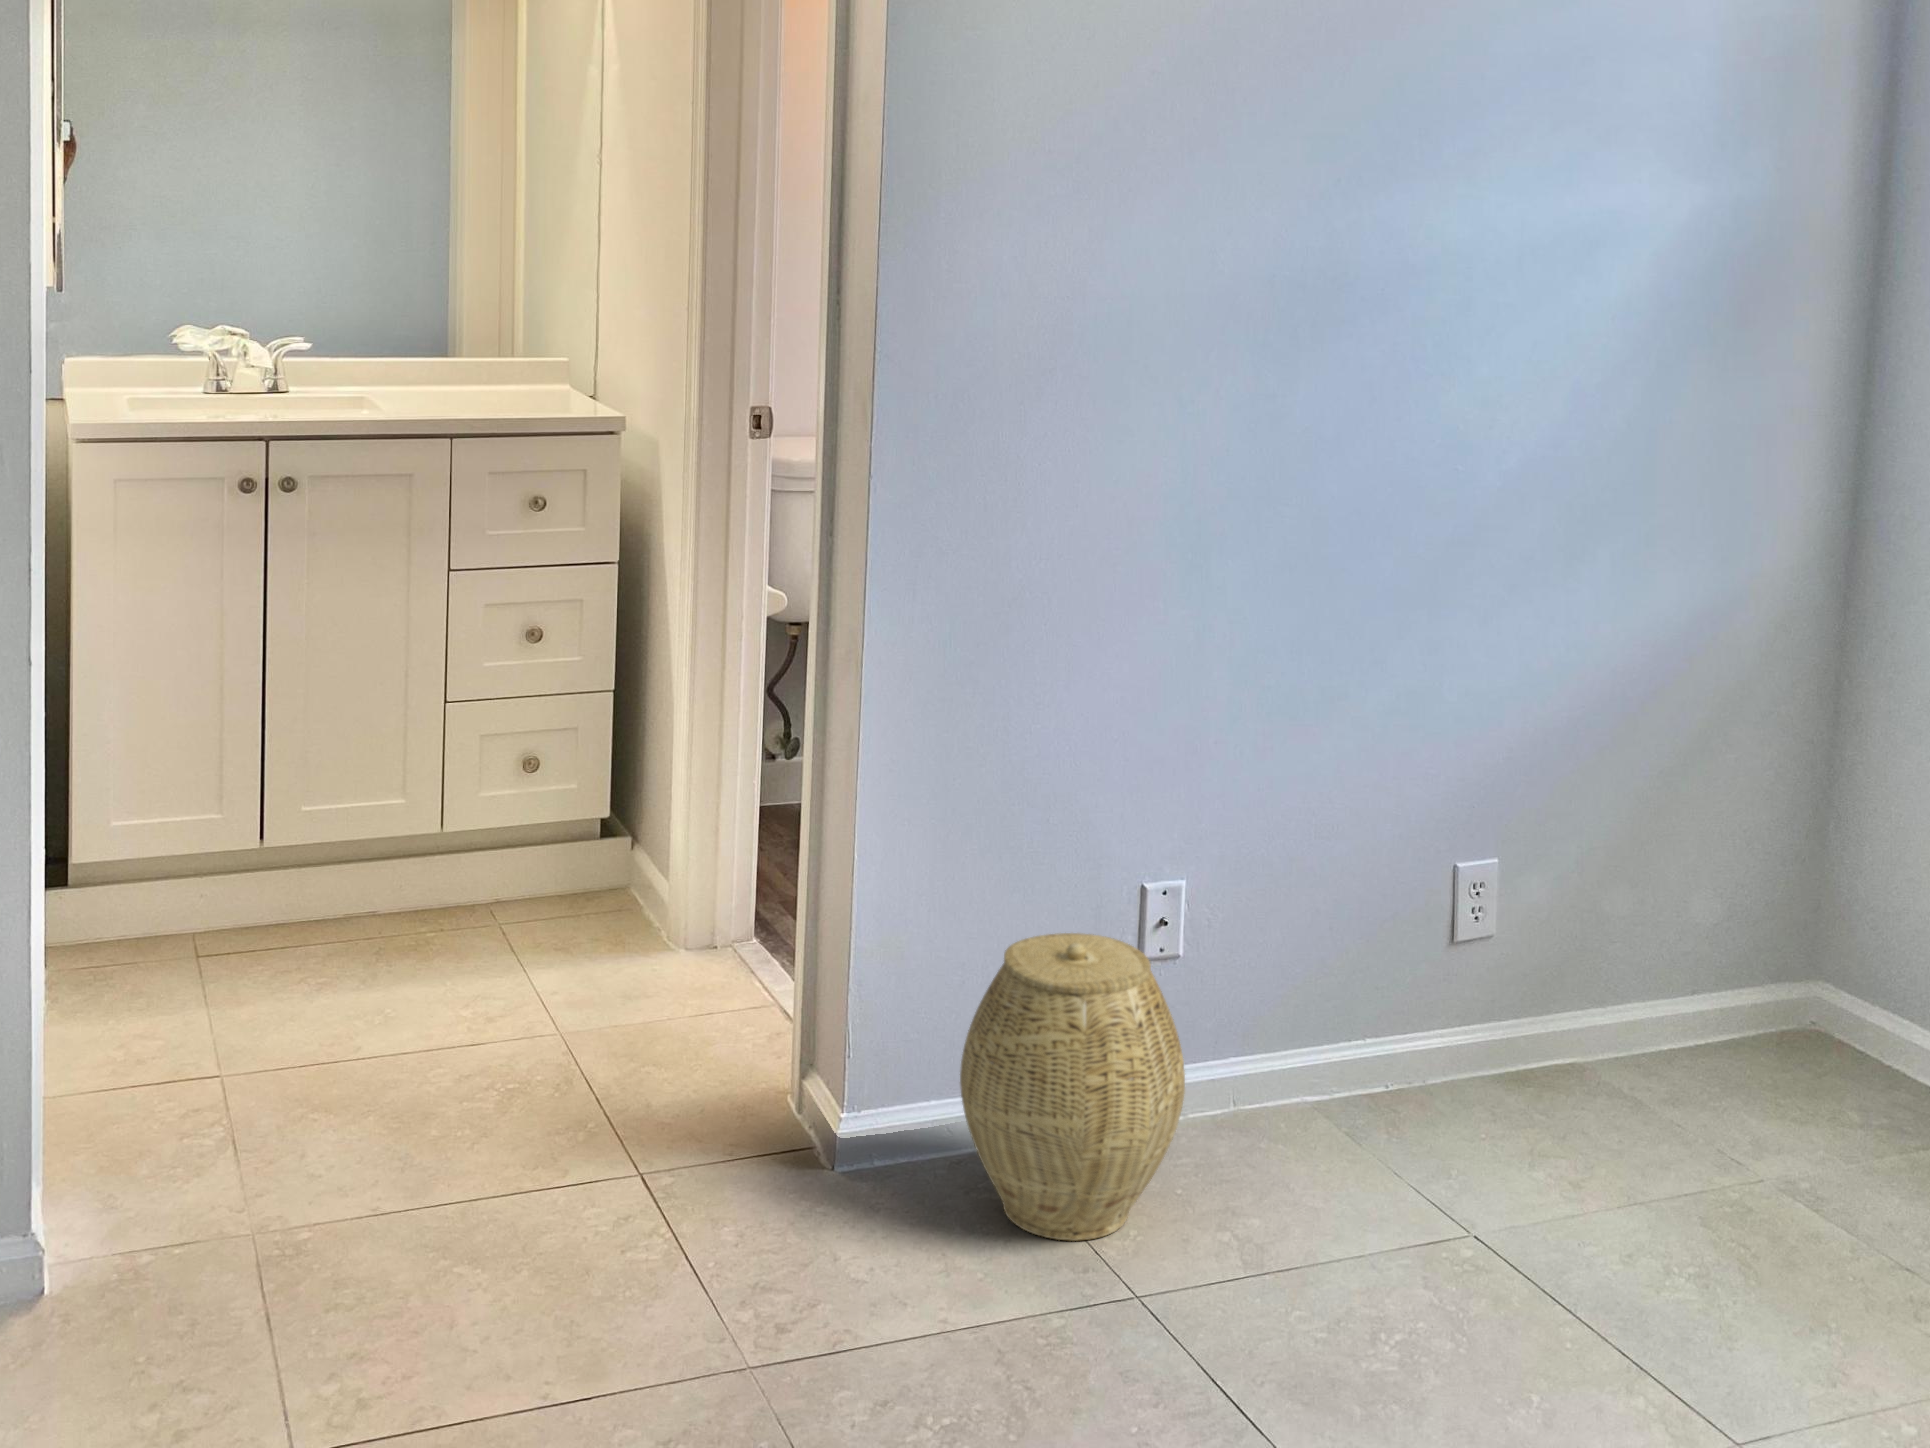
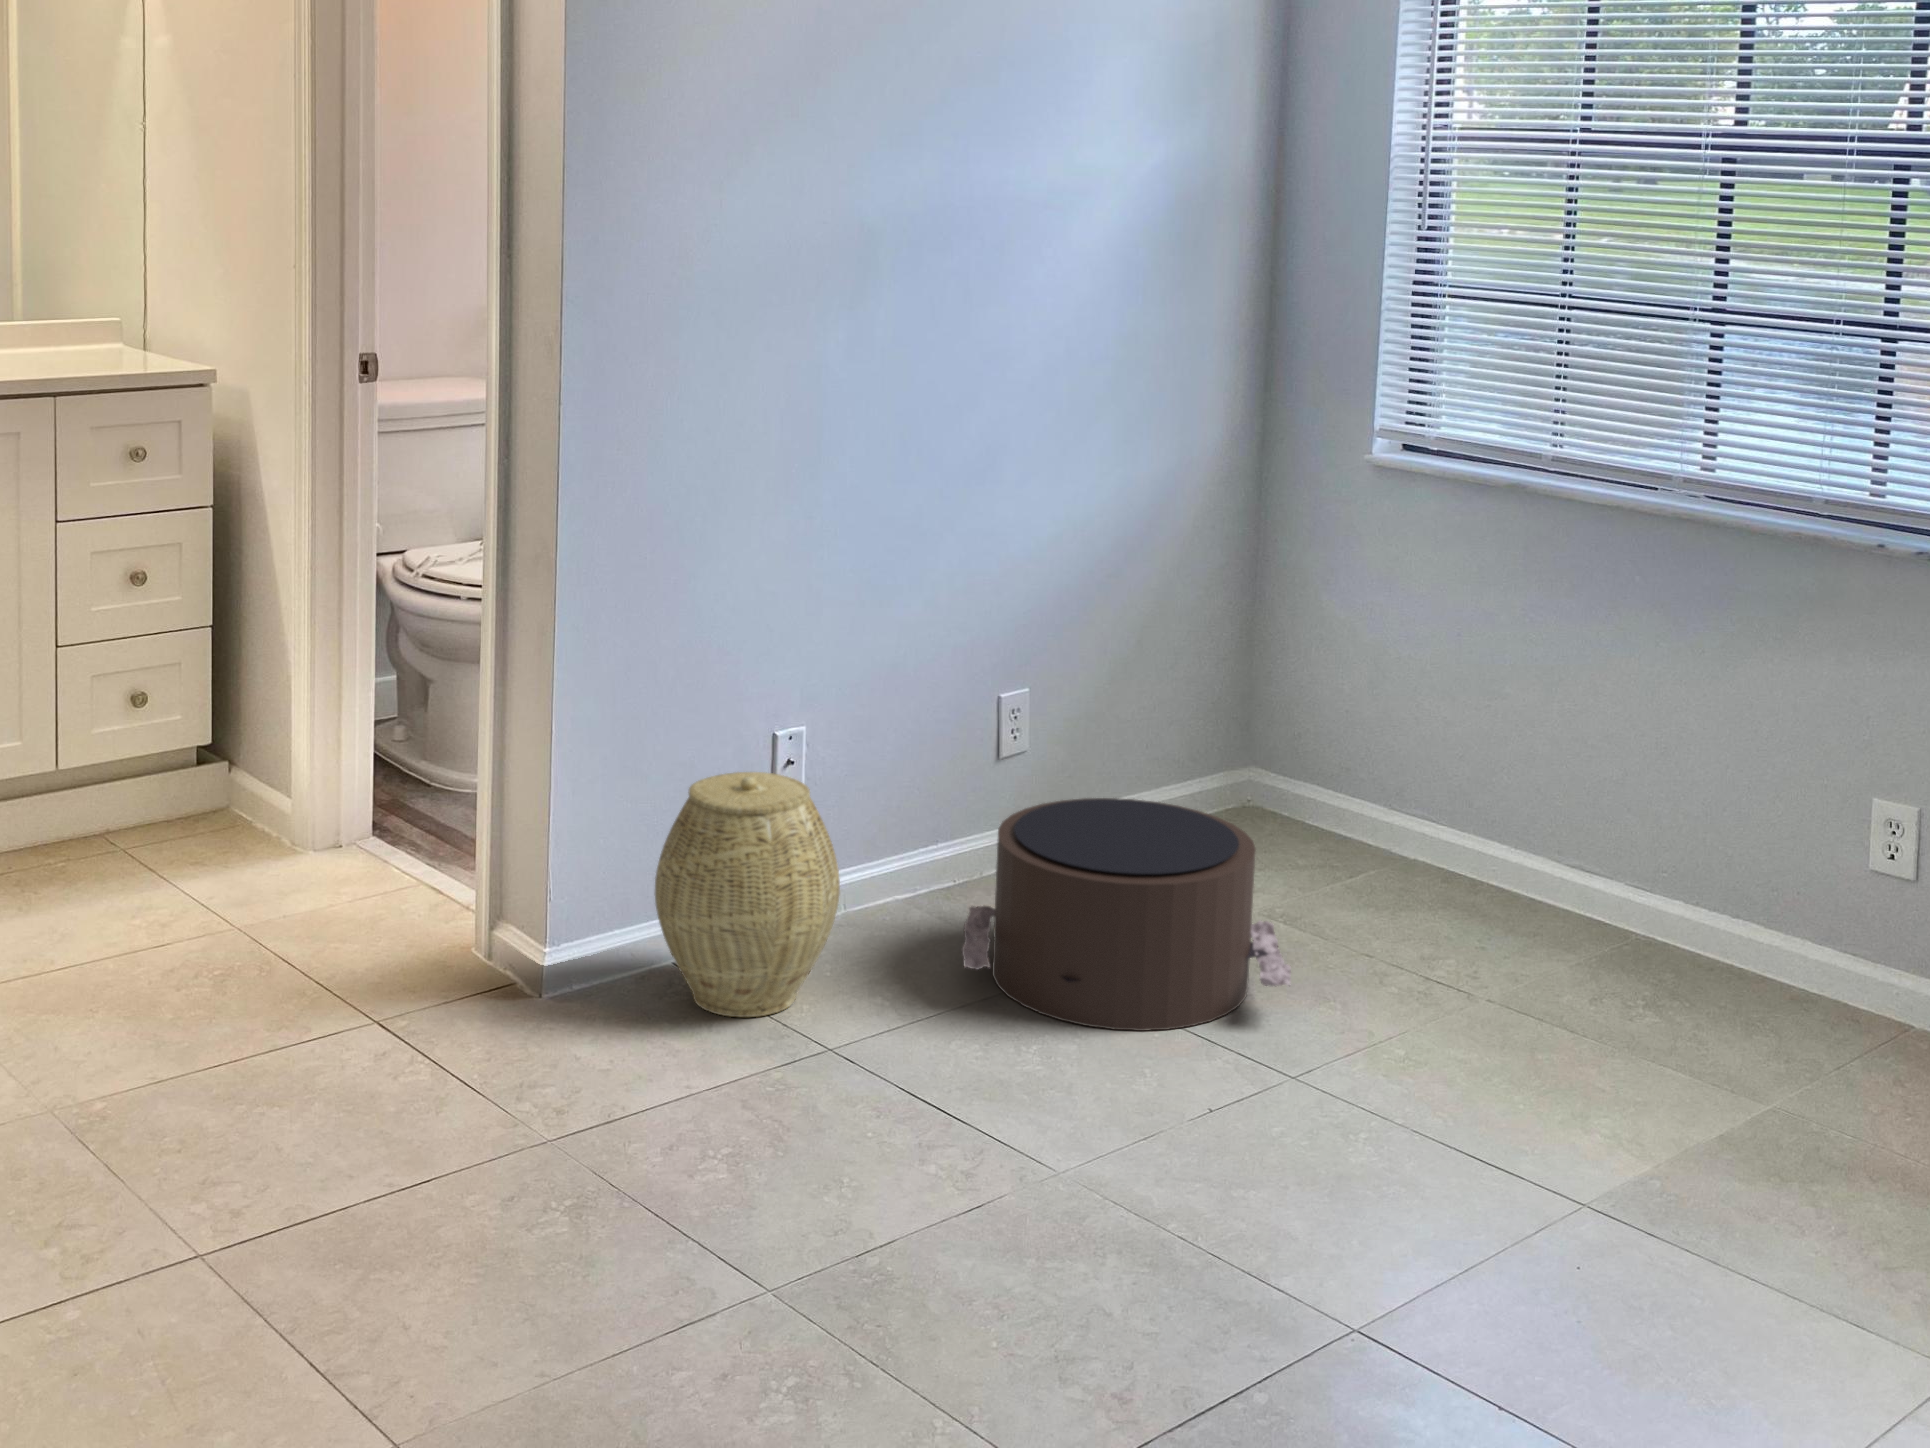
pouf: none [1330,1013,1778,1350] -> present [962,798,1291,1031]

